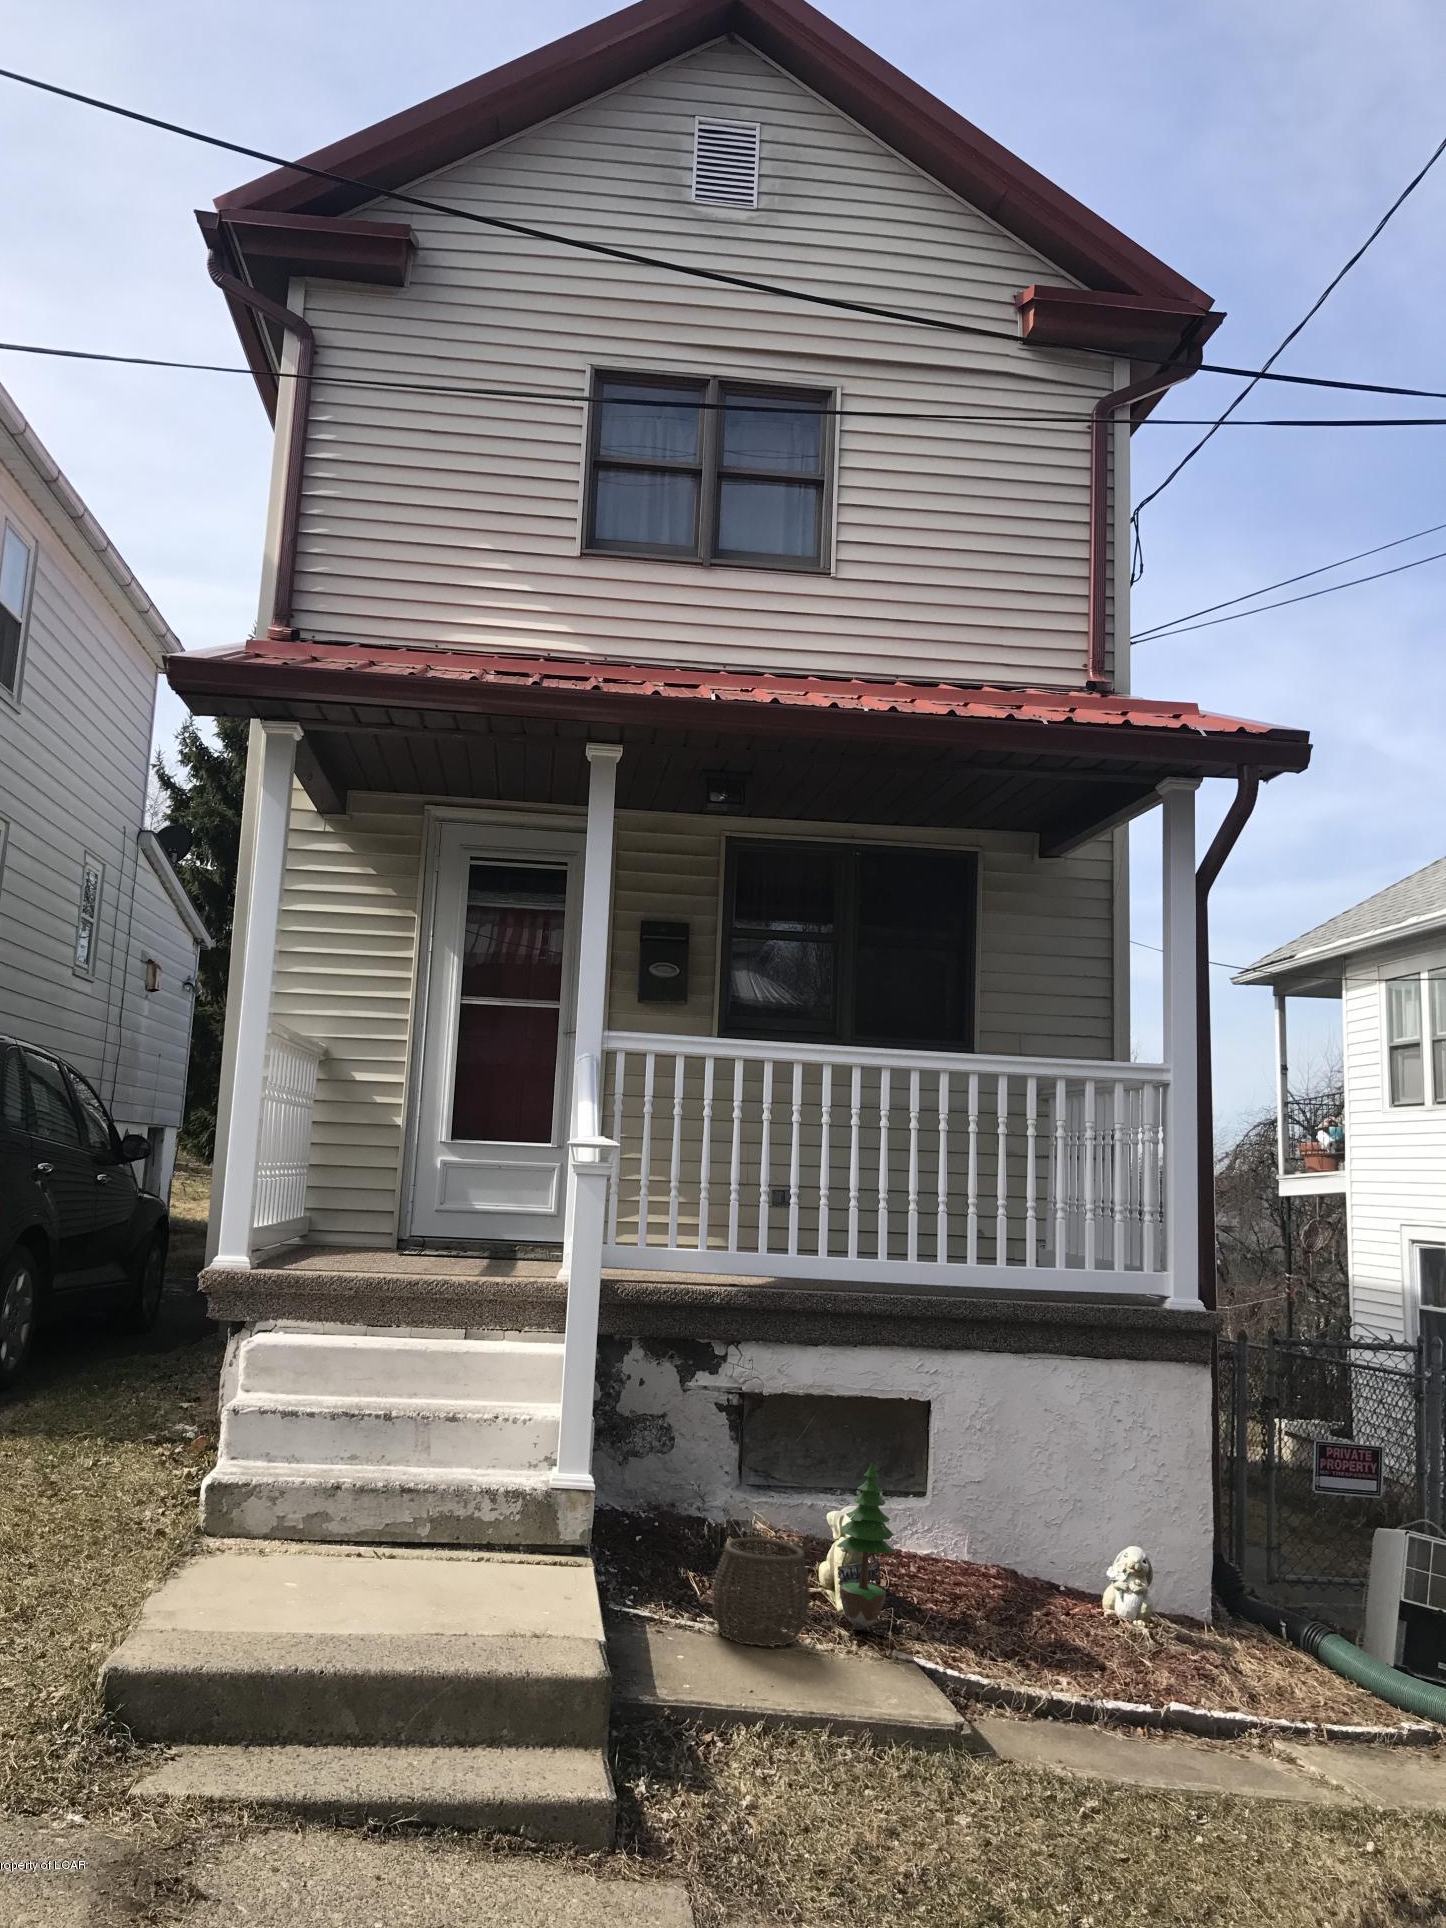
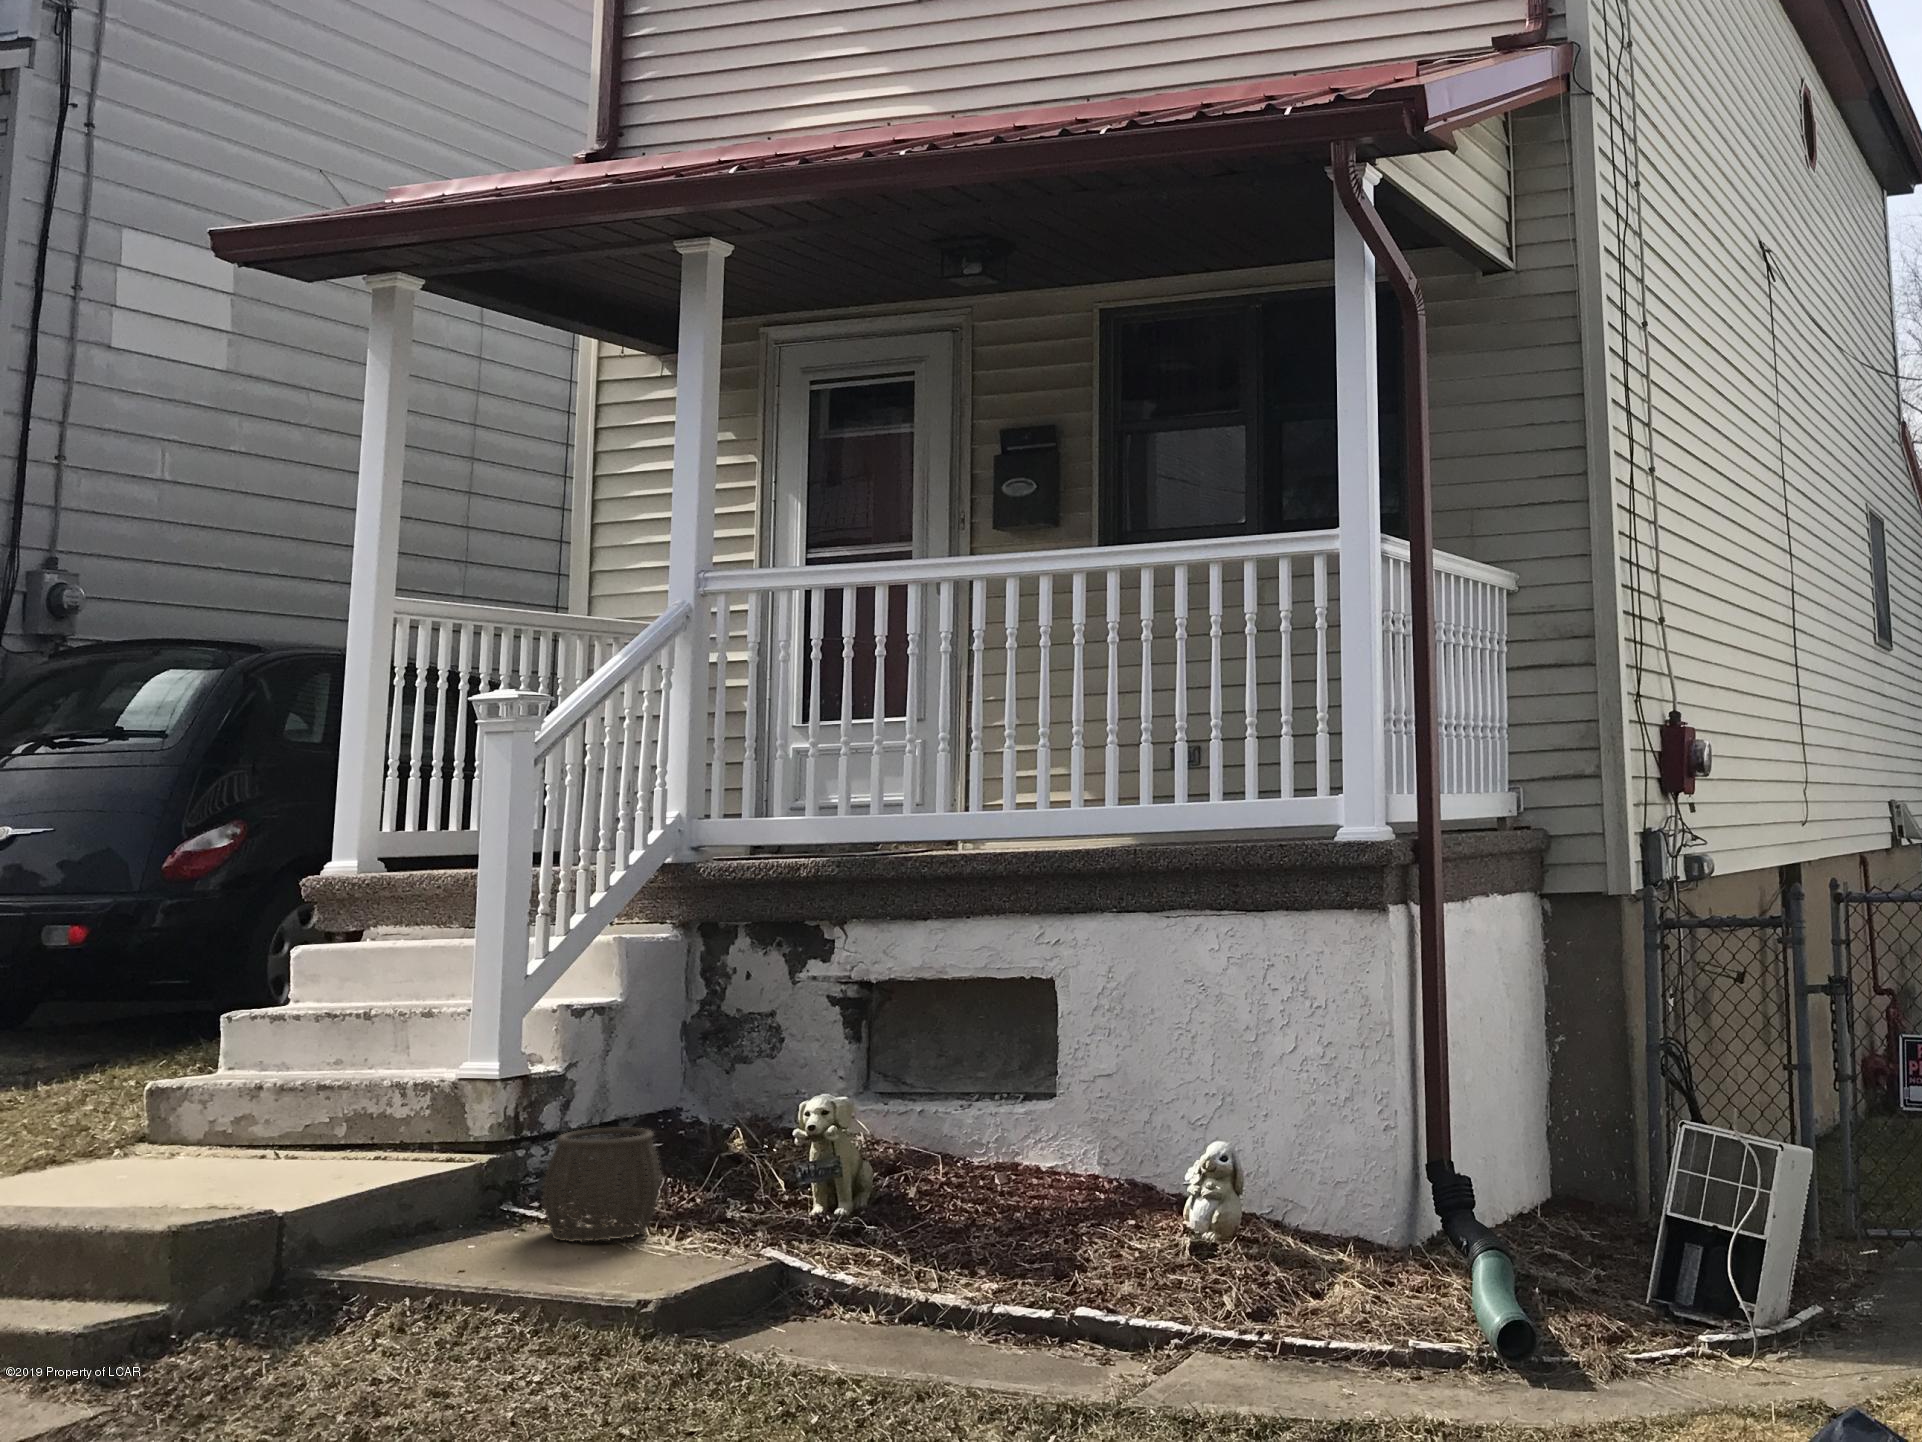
potted tree: present [837,1462,894,1630] -> none [730,1037,800,1236]

